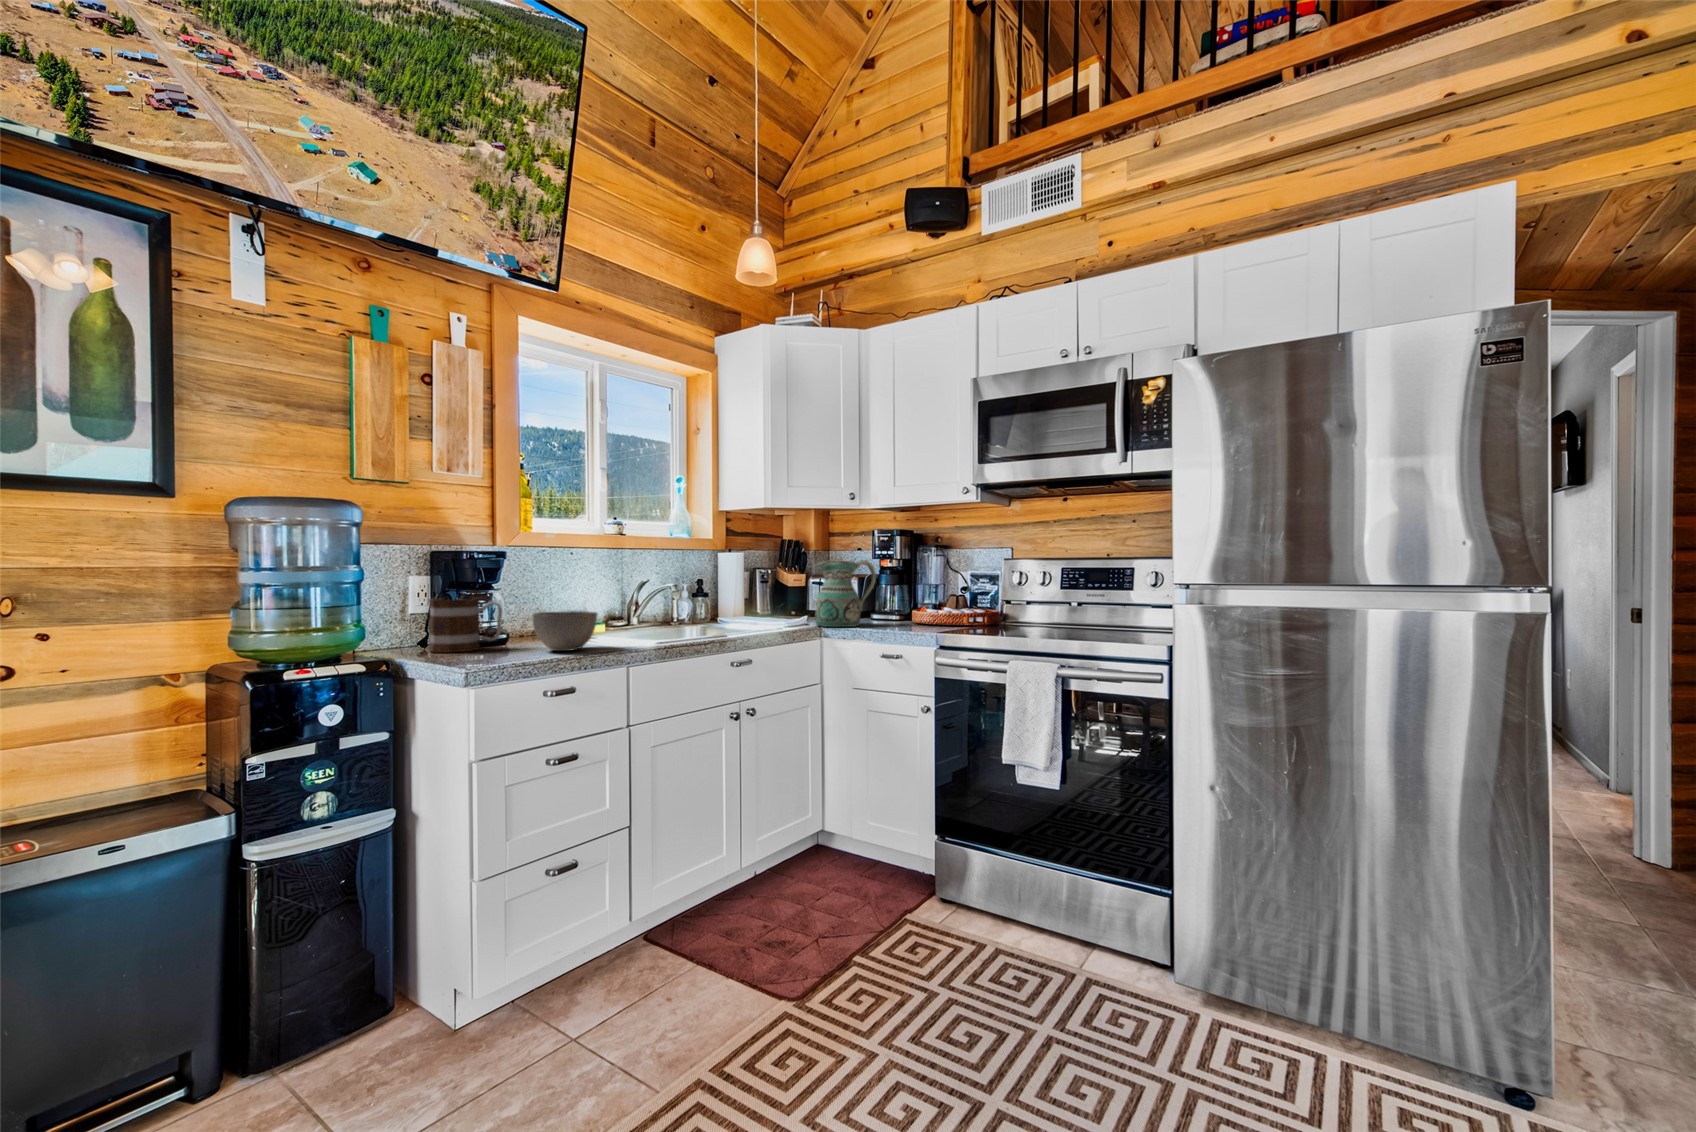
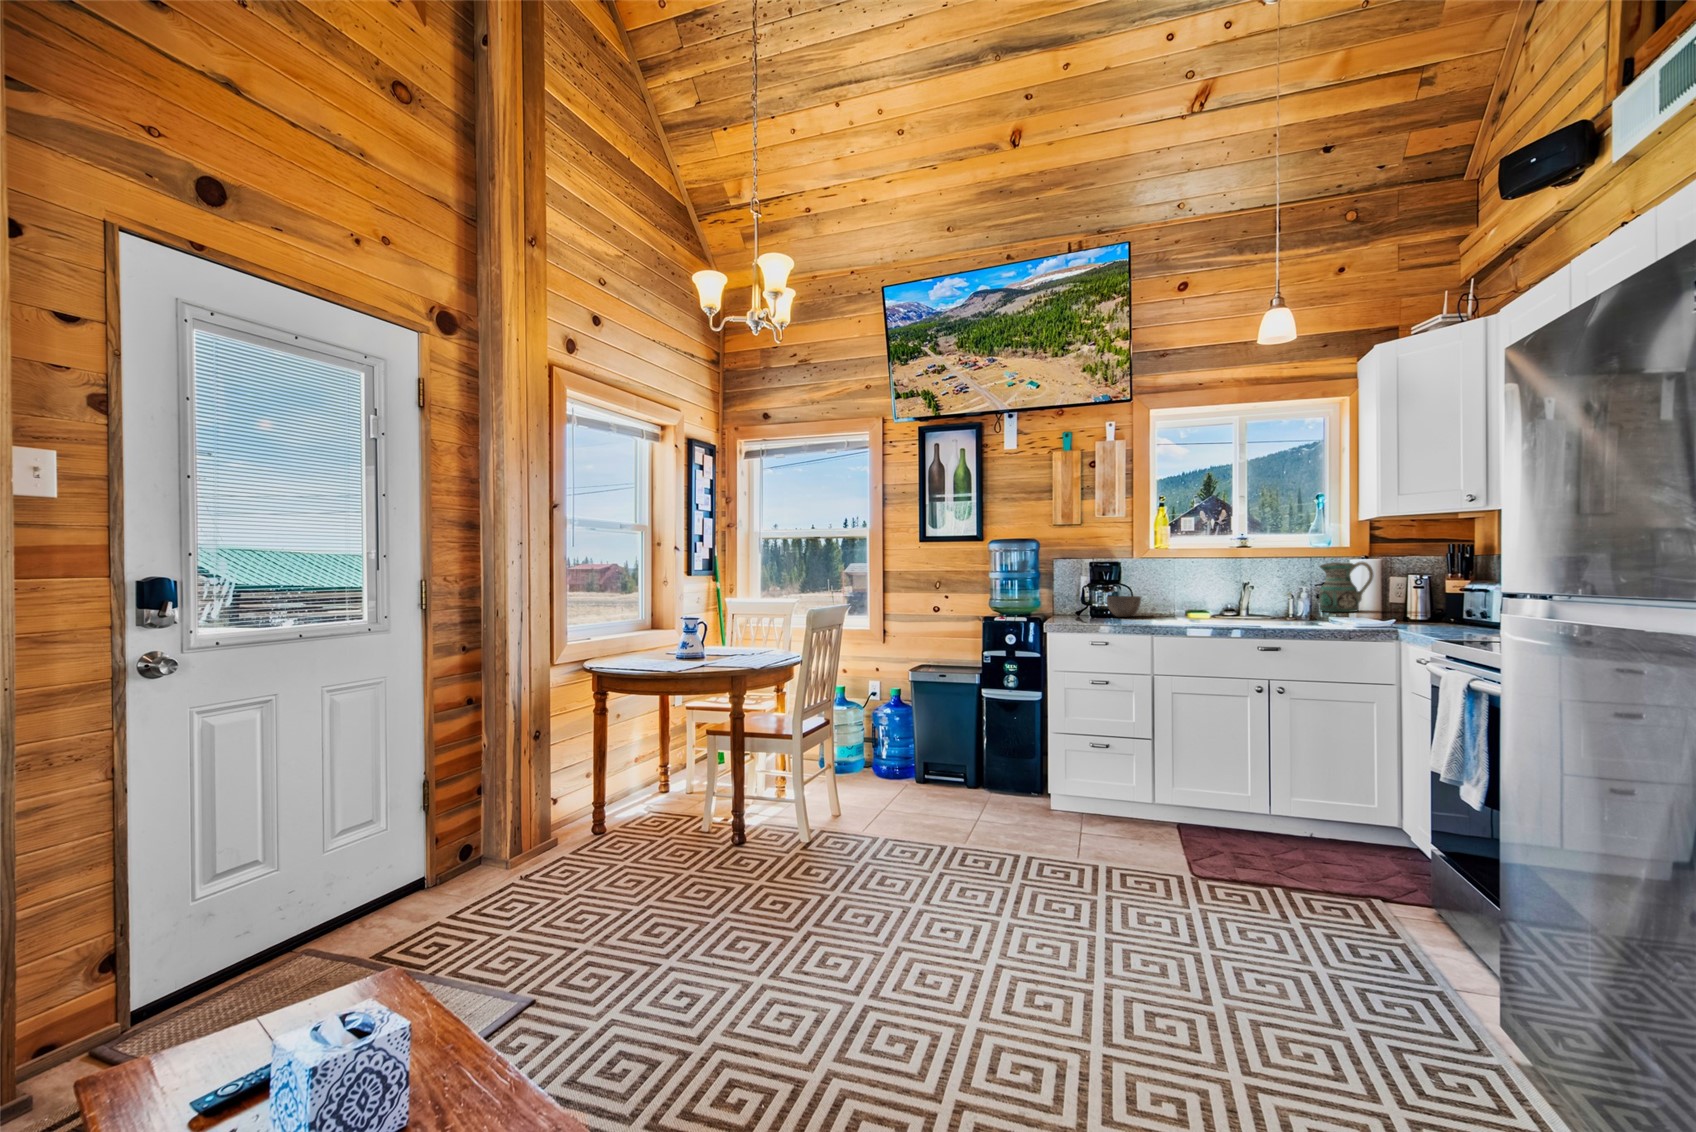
mug: present [429,598,502,653] -> none [1062,588,1096,615]

